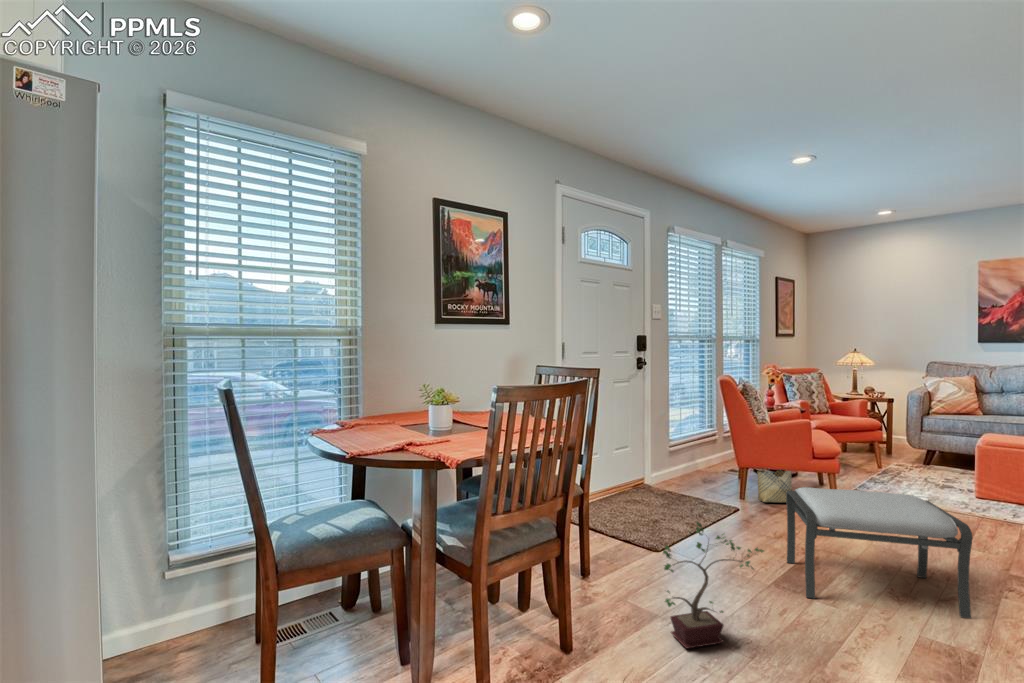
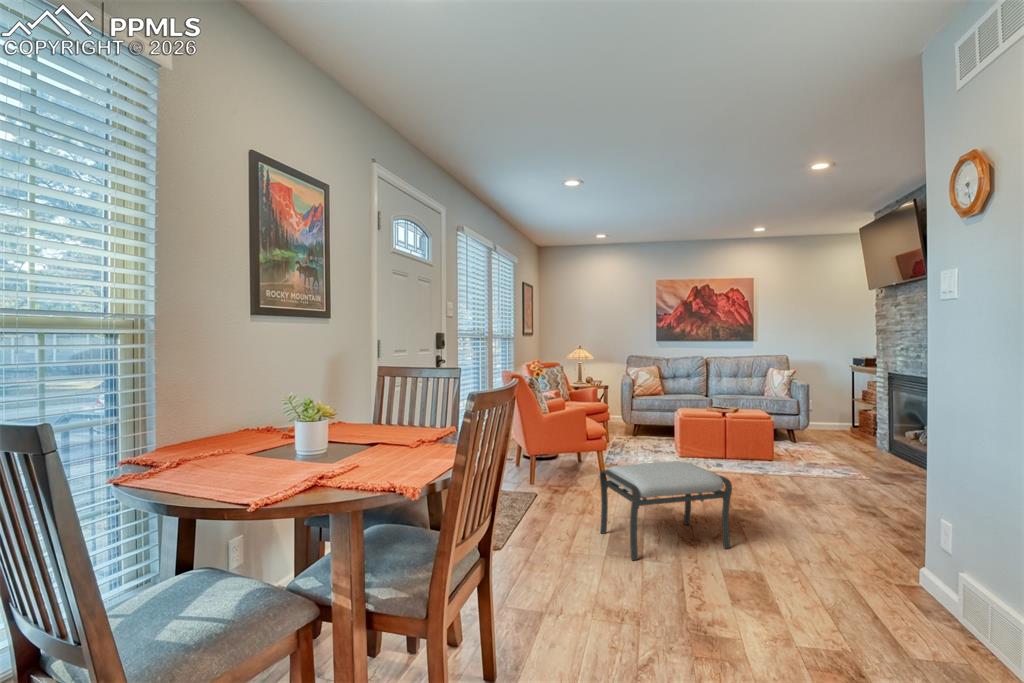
woven basket: present [757,469,792,503] -> none [546,438,573,483]
potted plant: present [663,522,764,649] -> none [557,511,630,637]

